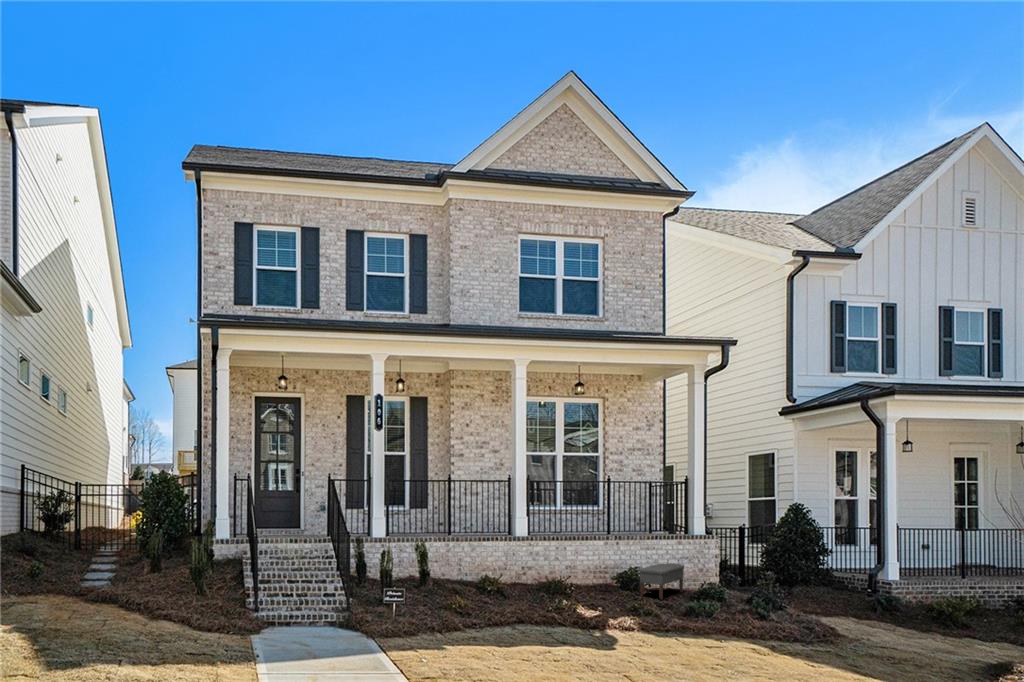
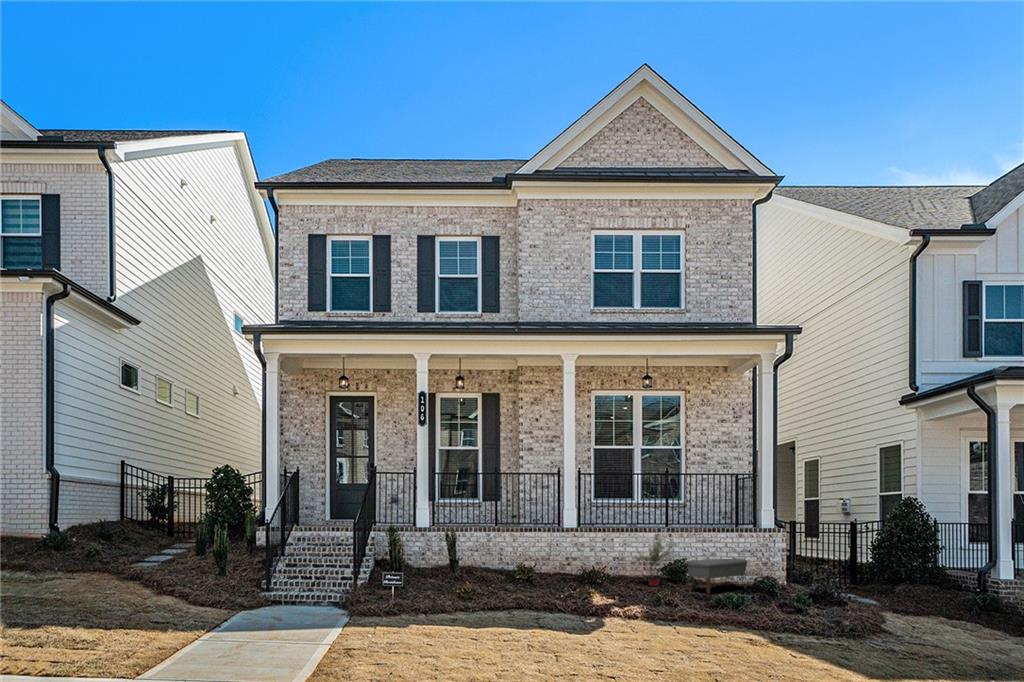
potted tree: none [585,542,624,592] -> present [634,535,674,586]

